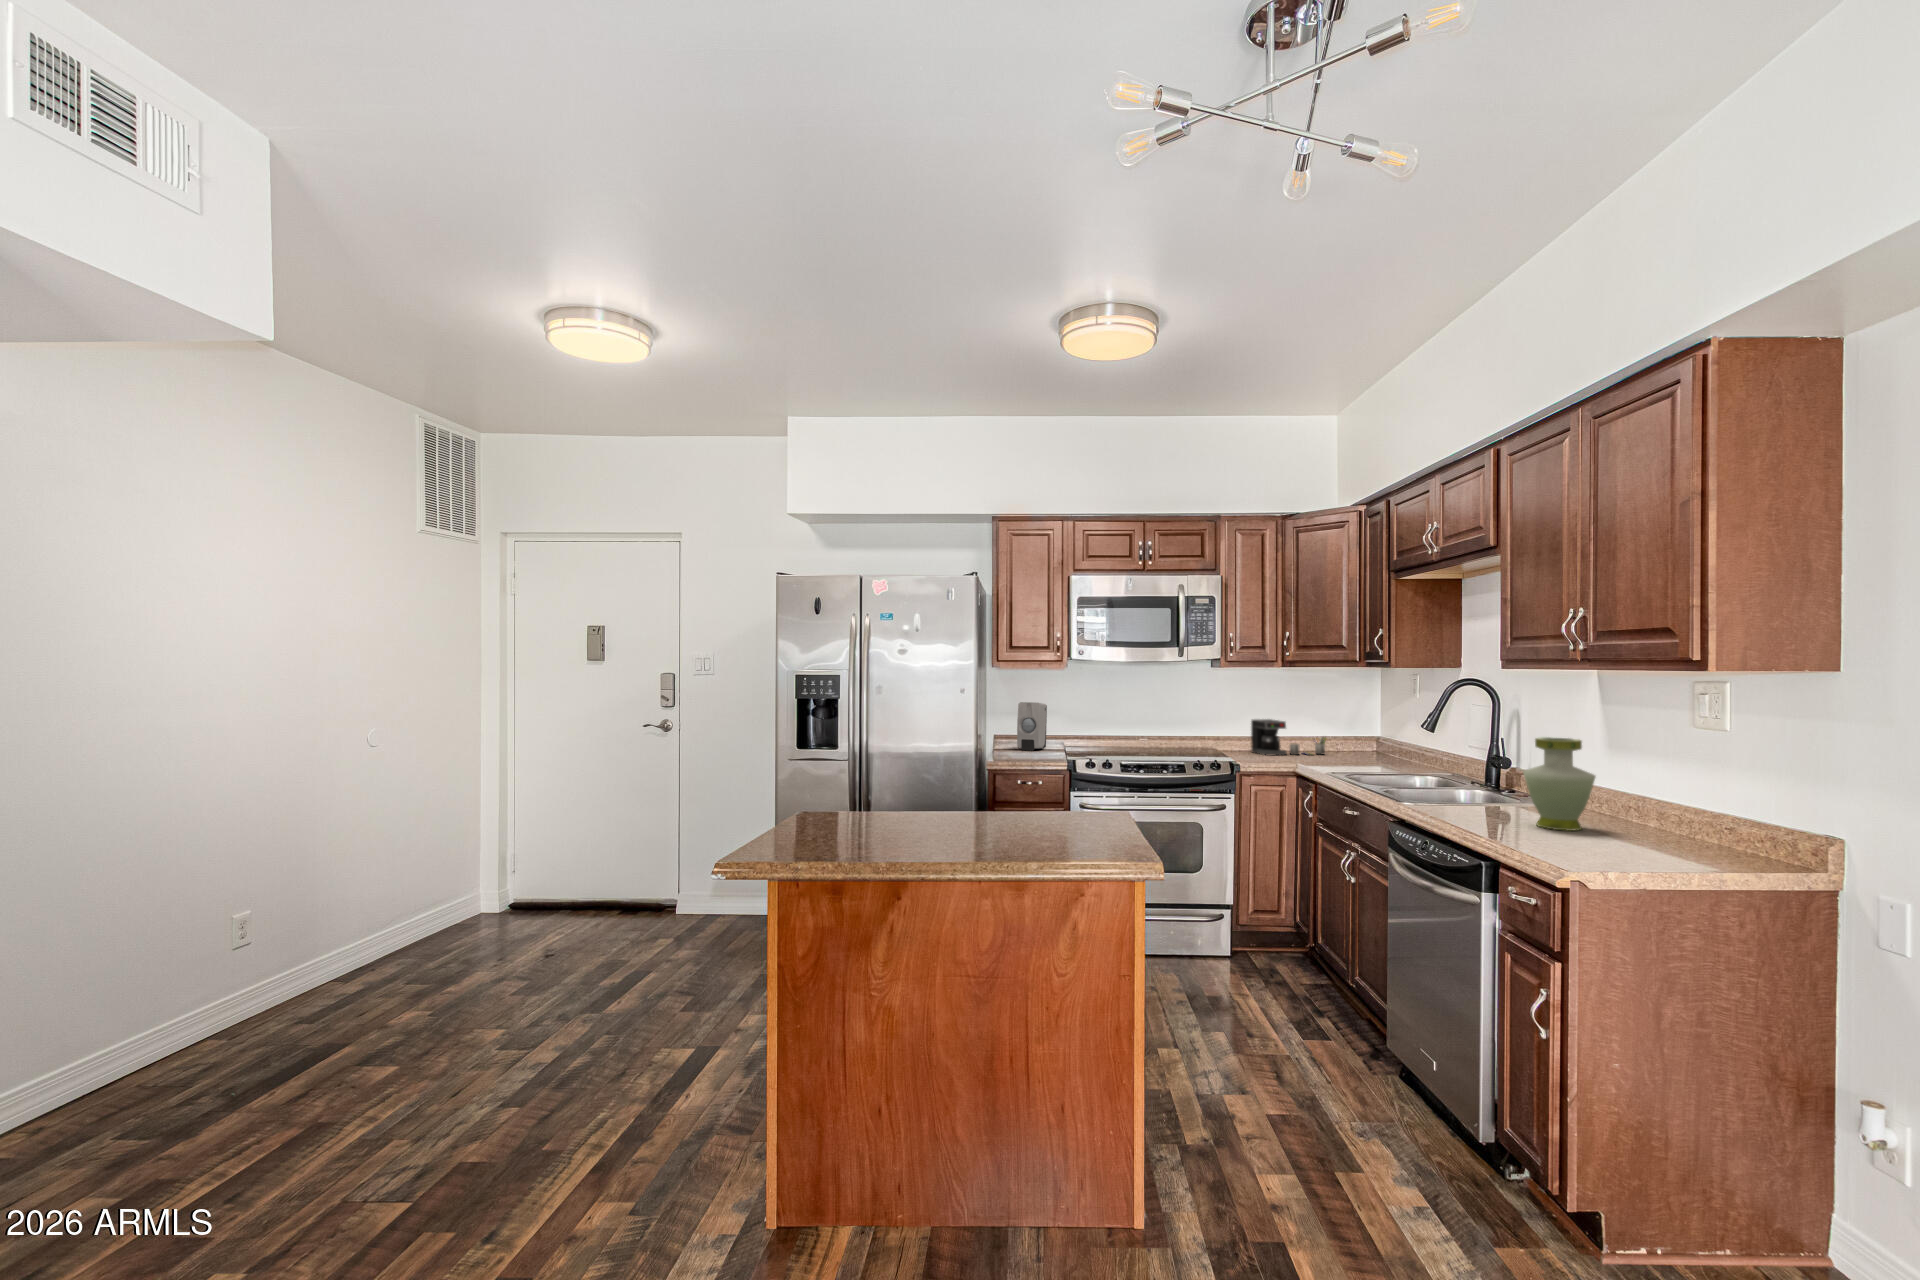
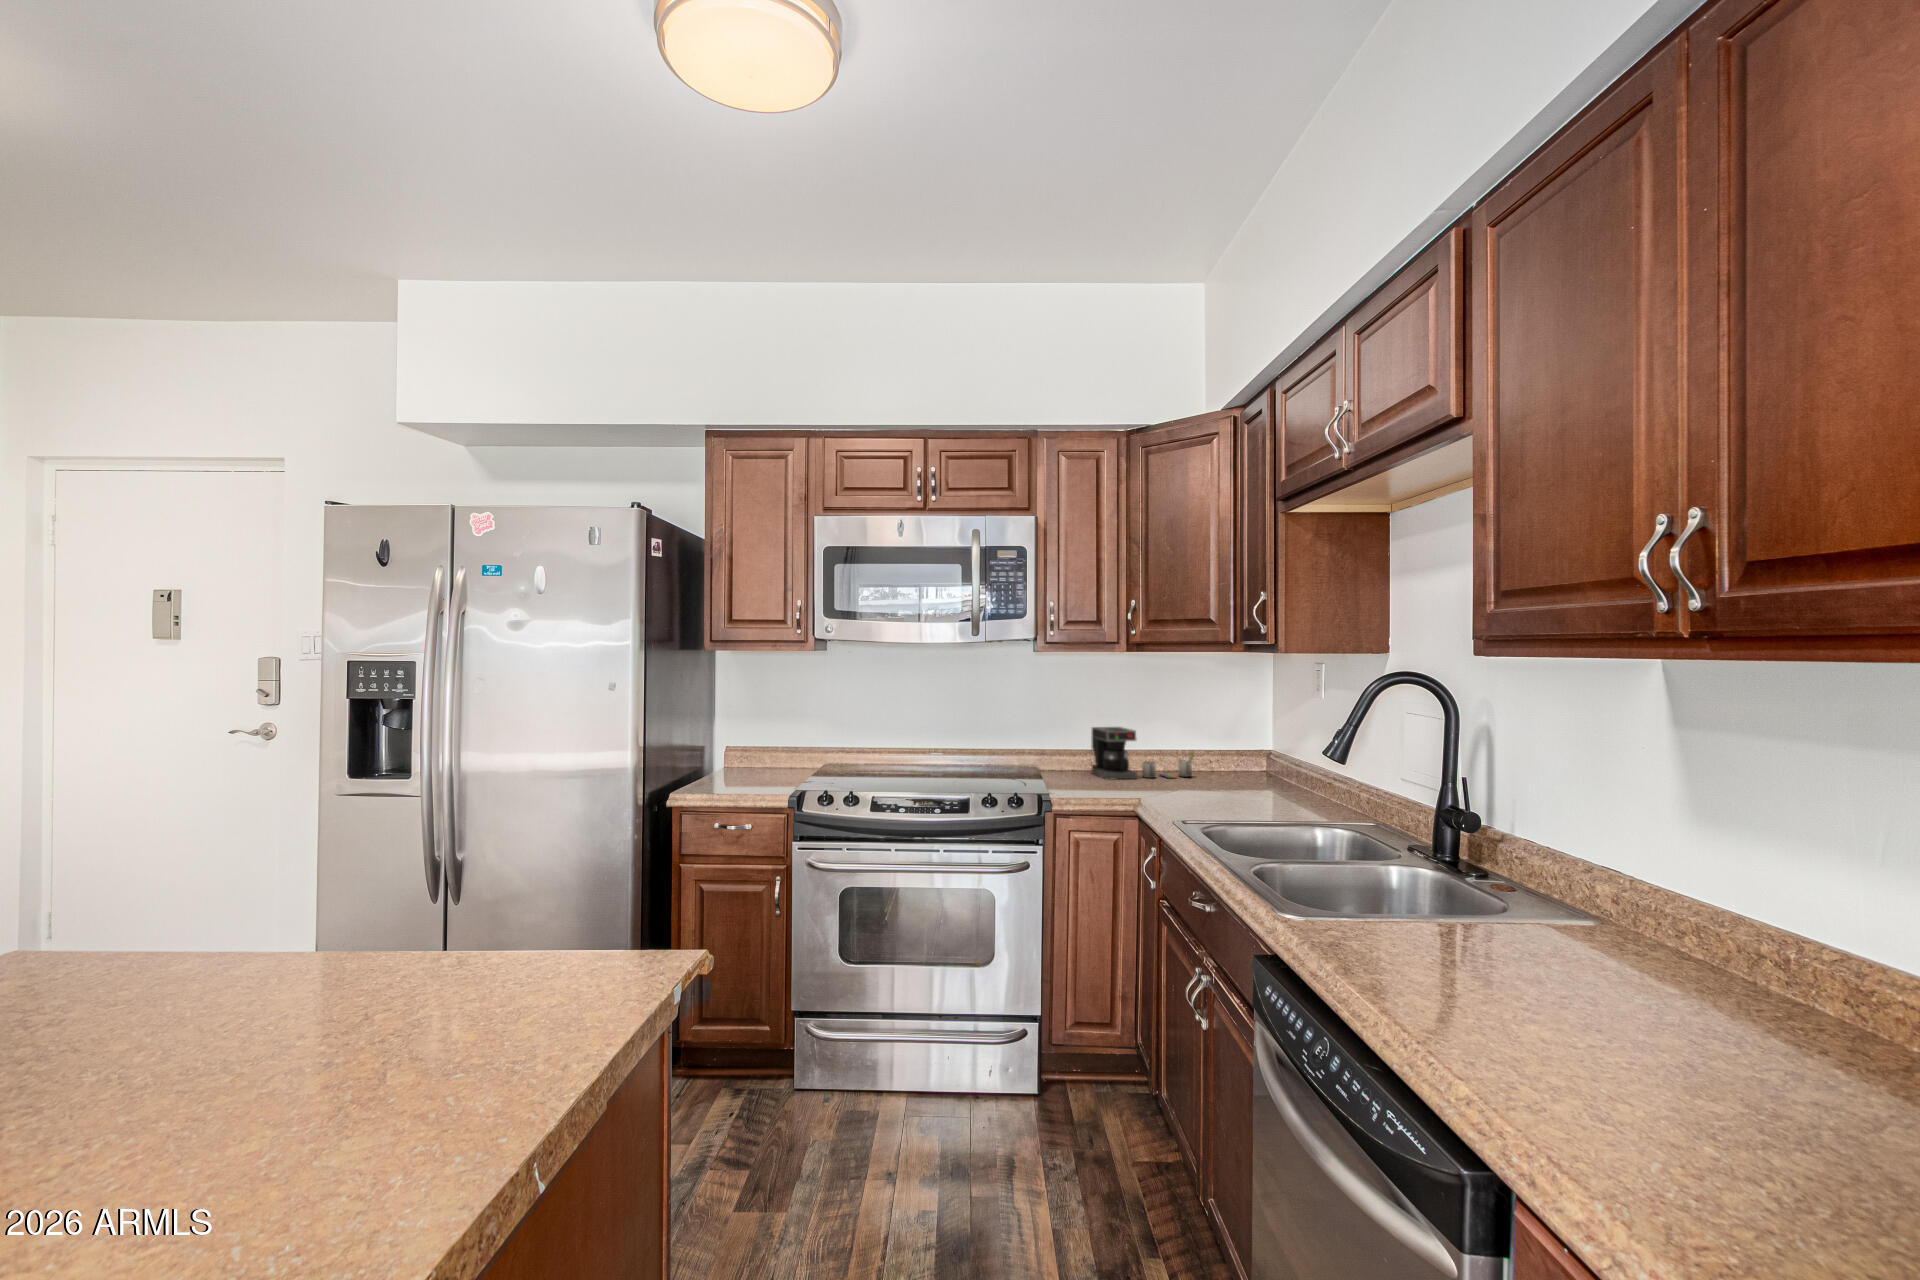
soap dispenser: present [1017,702,1047,751] -> none [756,703,807,773]
vase: present [1523,737,1595,831] -> none [1559,805,1769,1068]

